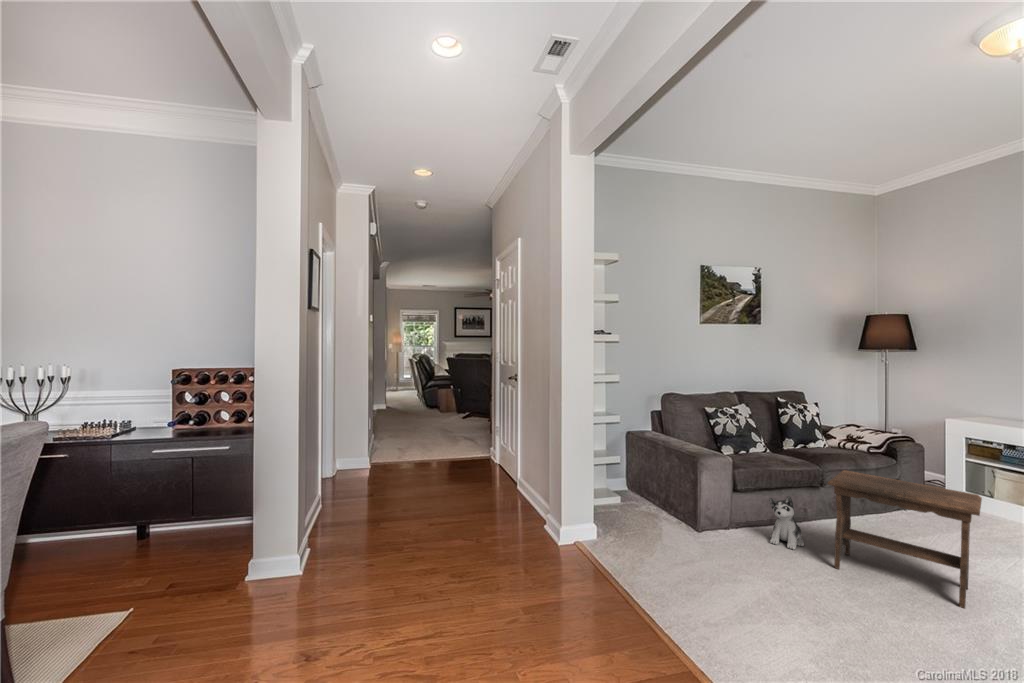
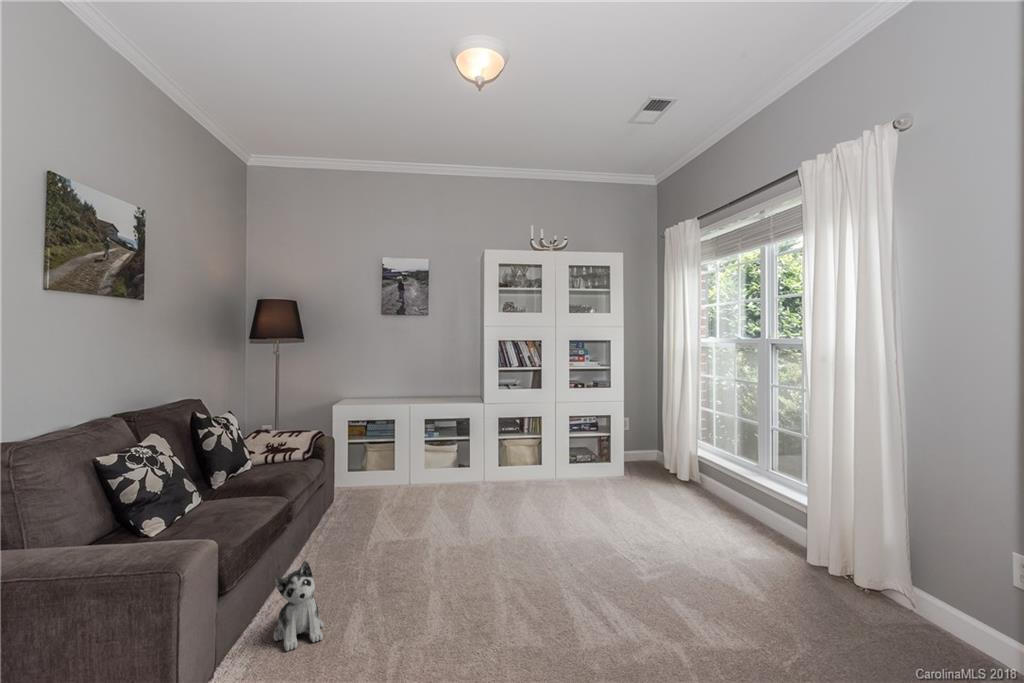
footstool: present [828,470,982,608] -> none [357,476,508,633]

